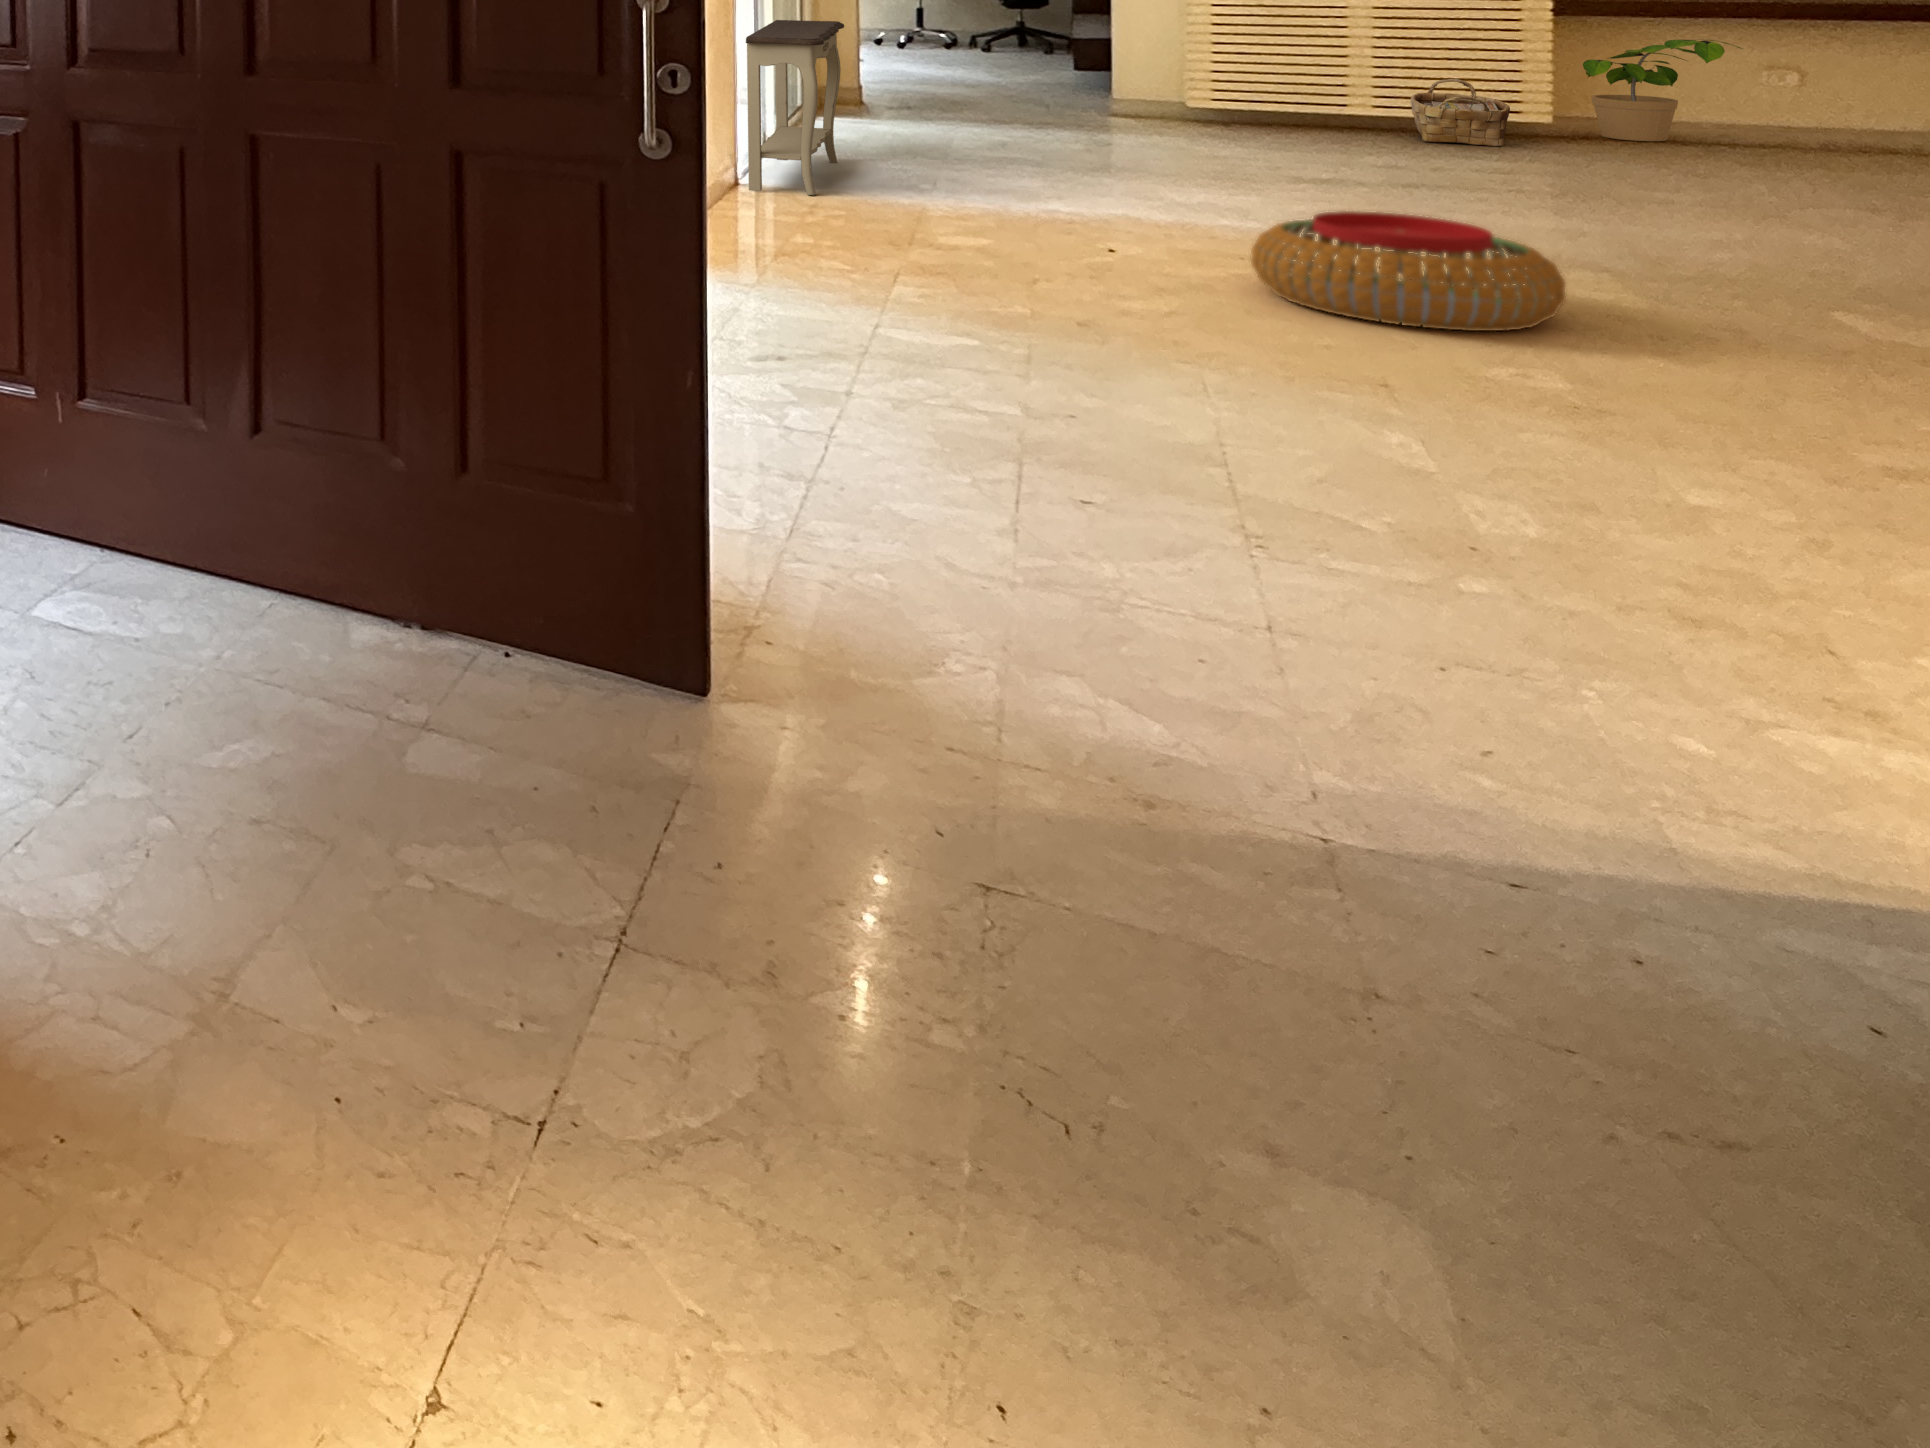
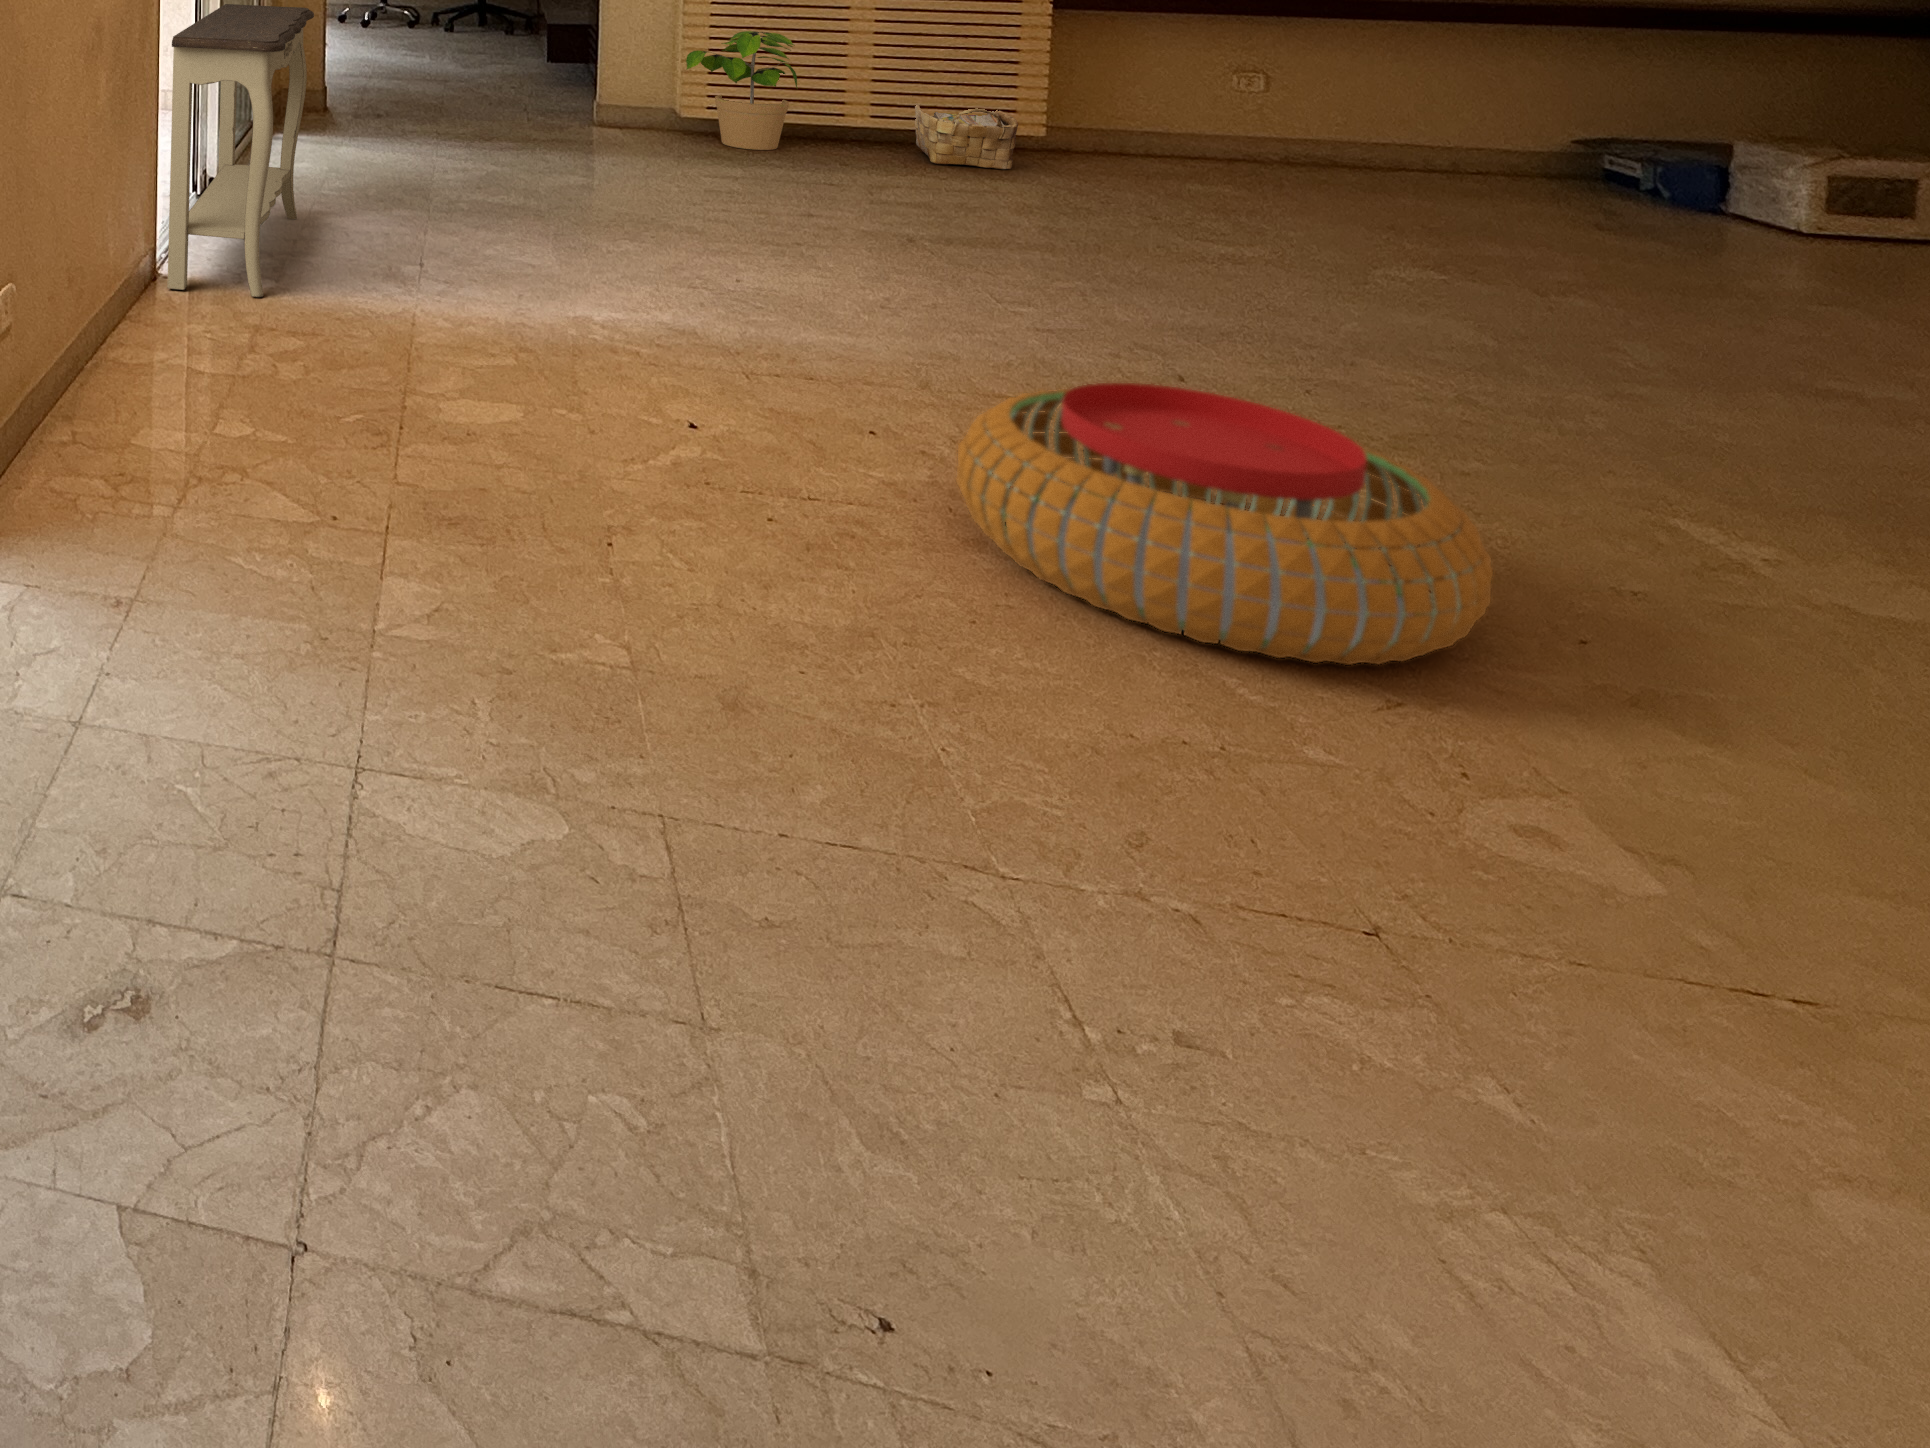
potted plant: present [1583,40,1742,141] -> present [686,31,797,150]

